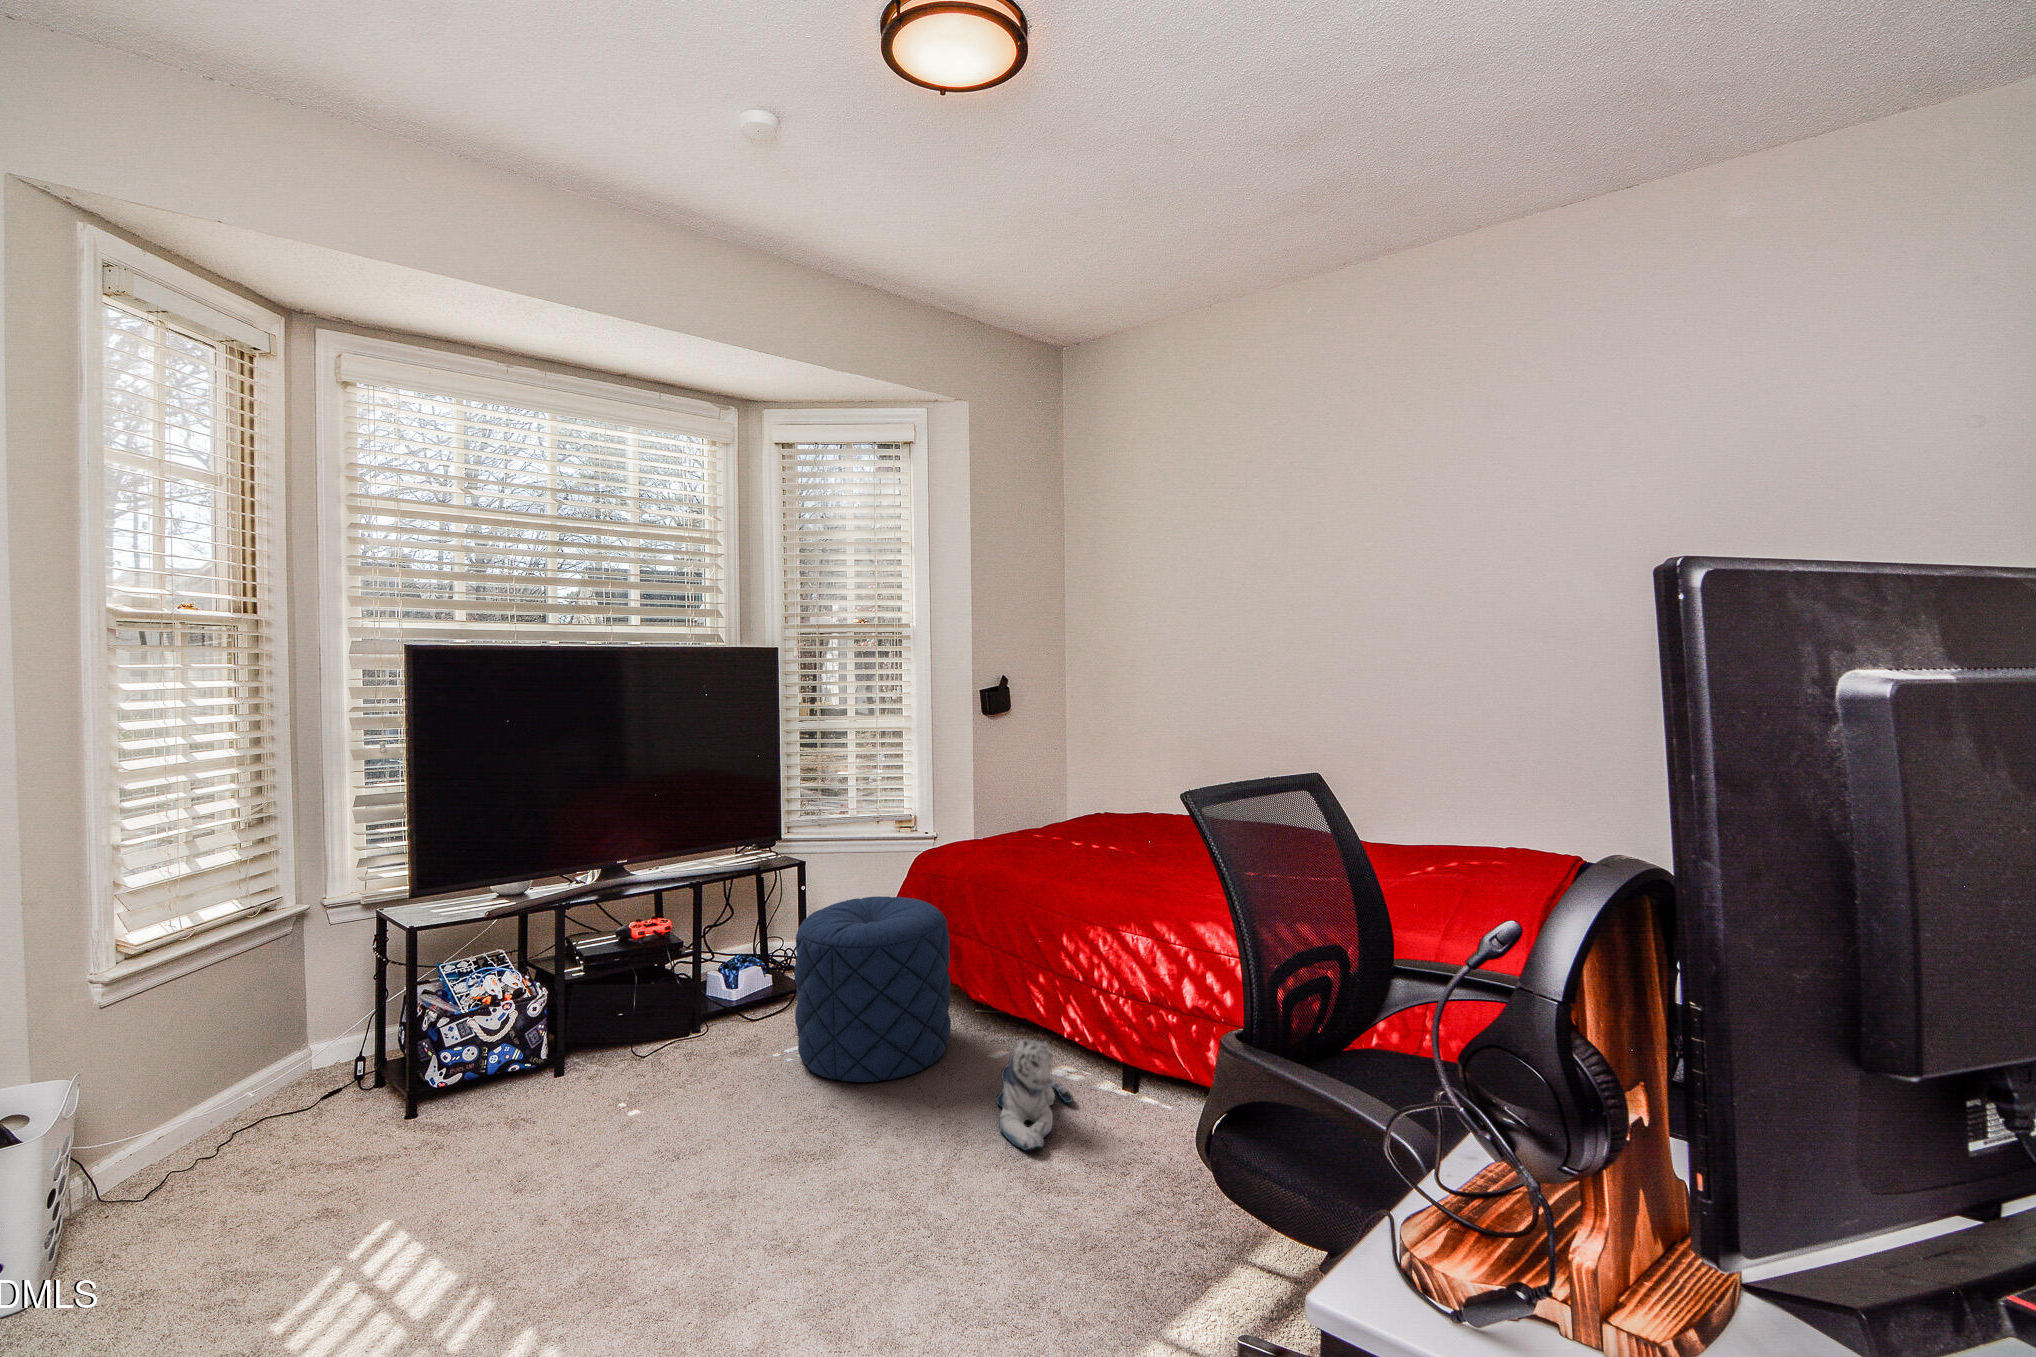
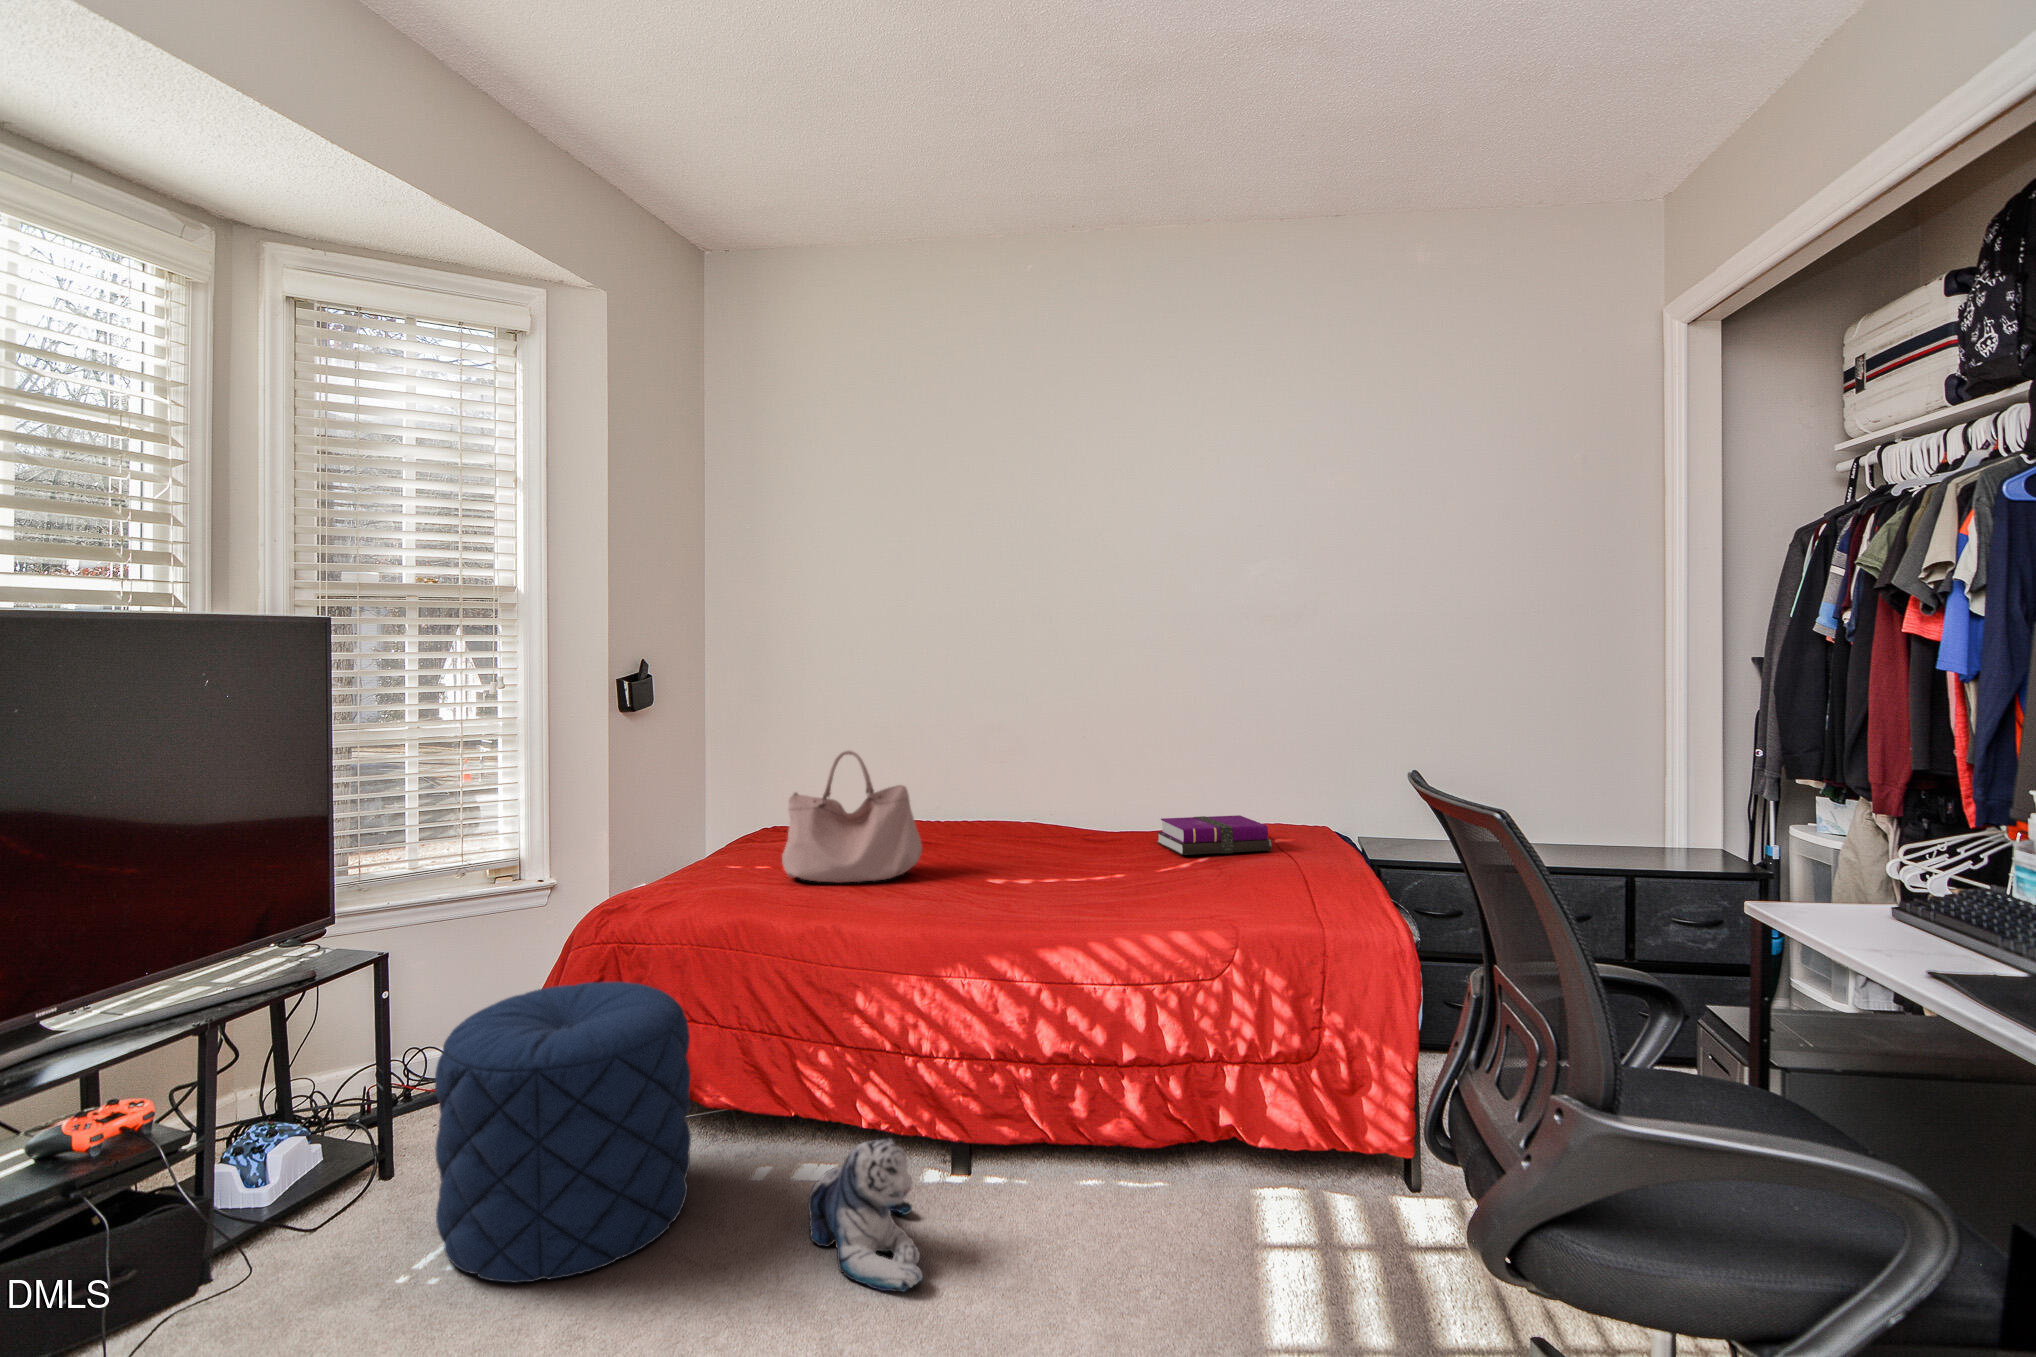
handbag: none [1054,747,1154,850] -> present [782,750,922,883]
notebook: none [1390,823,1492,865] -> present [1157,815,1272,855]

